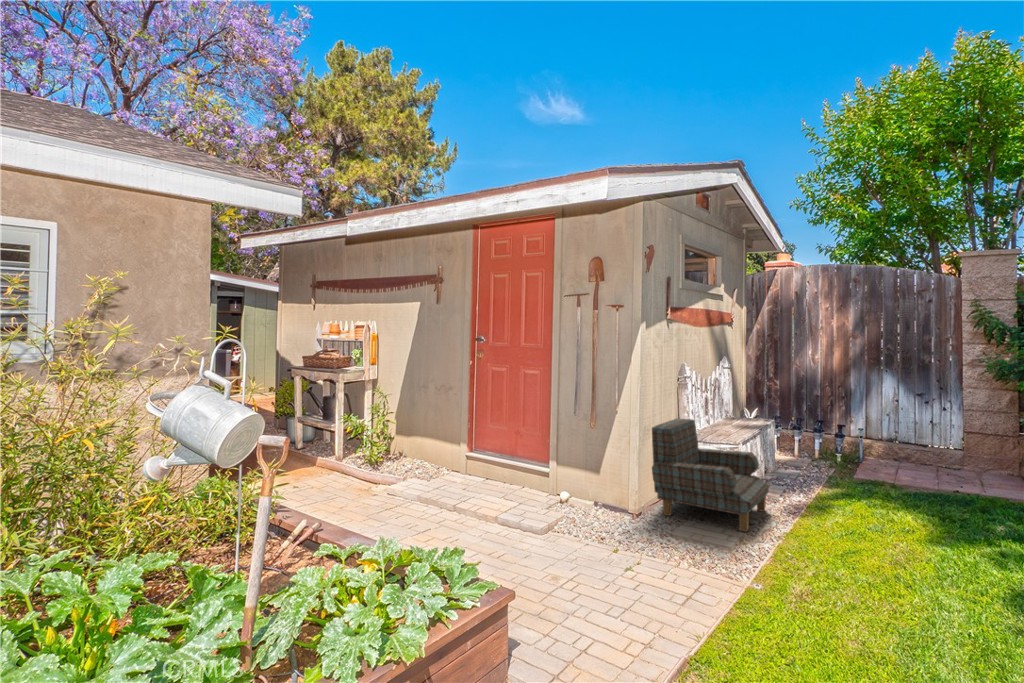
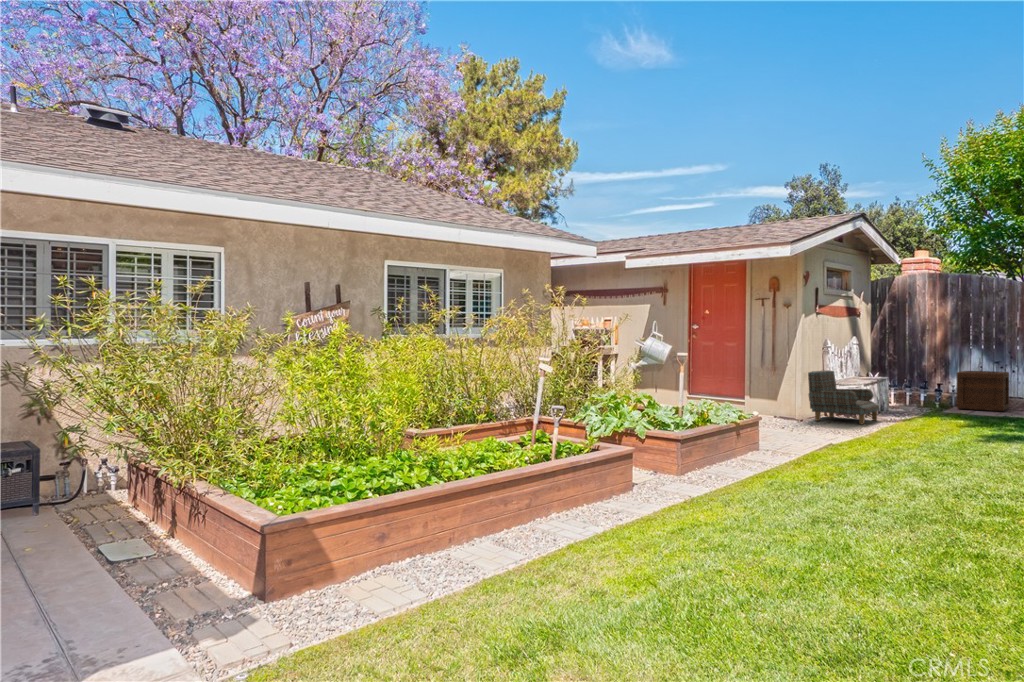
wooden crate: none [869,407,942,477] -> present [957,371,1009,411]

